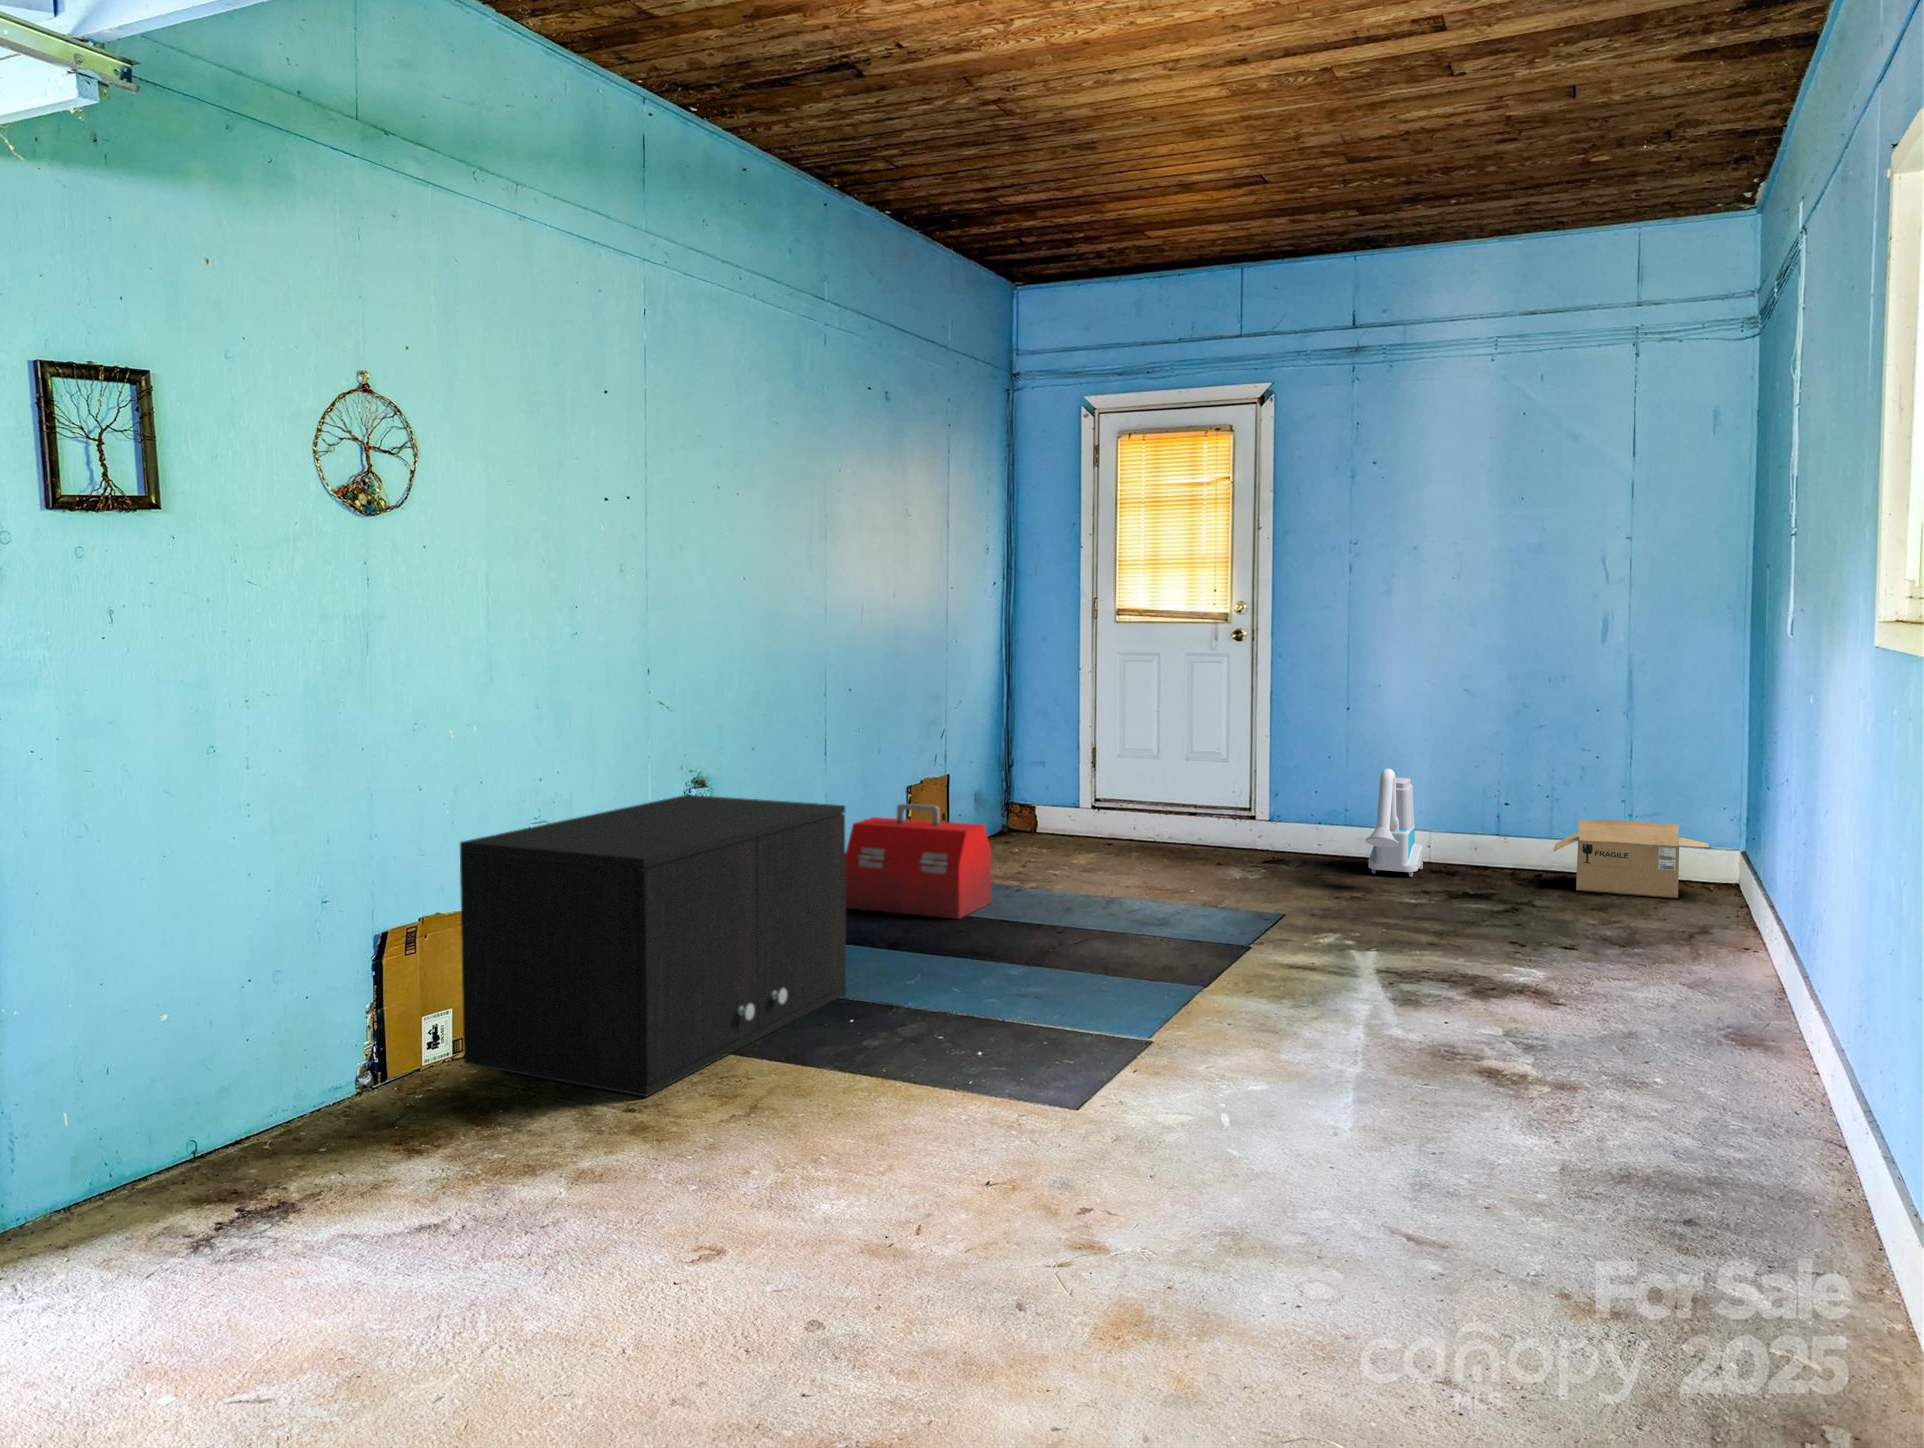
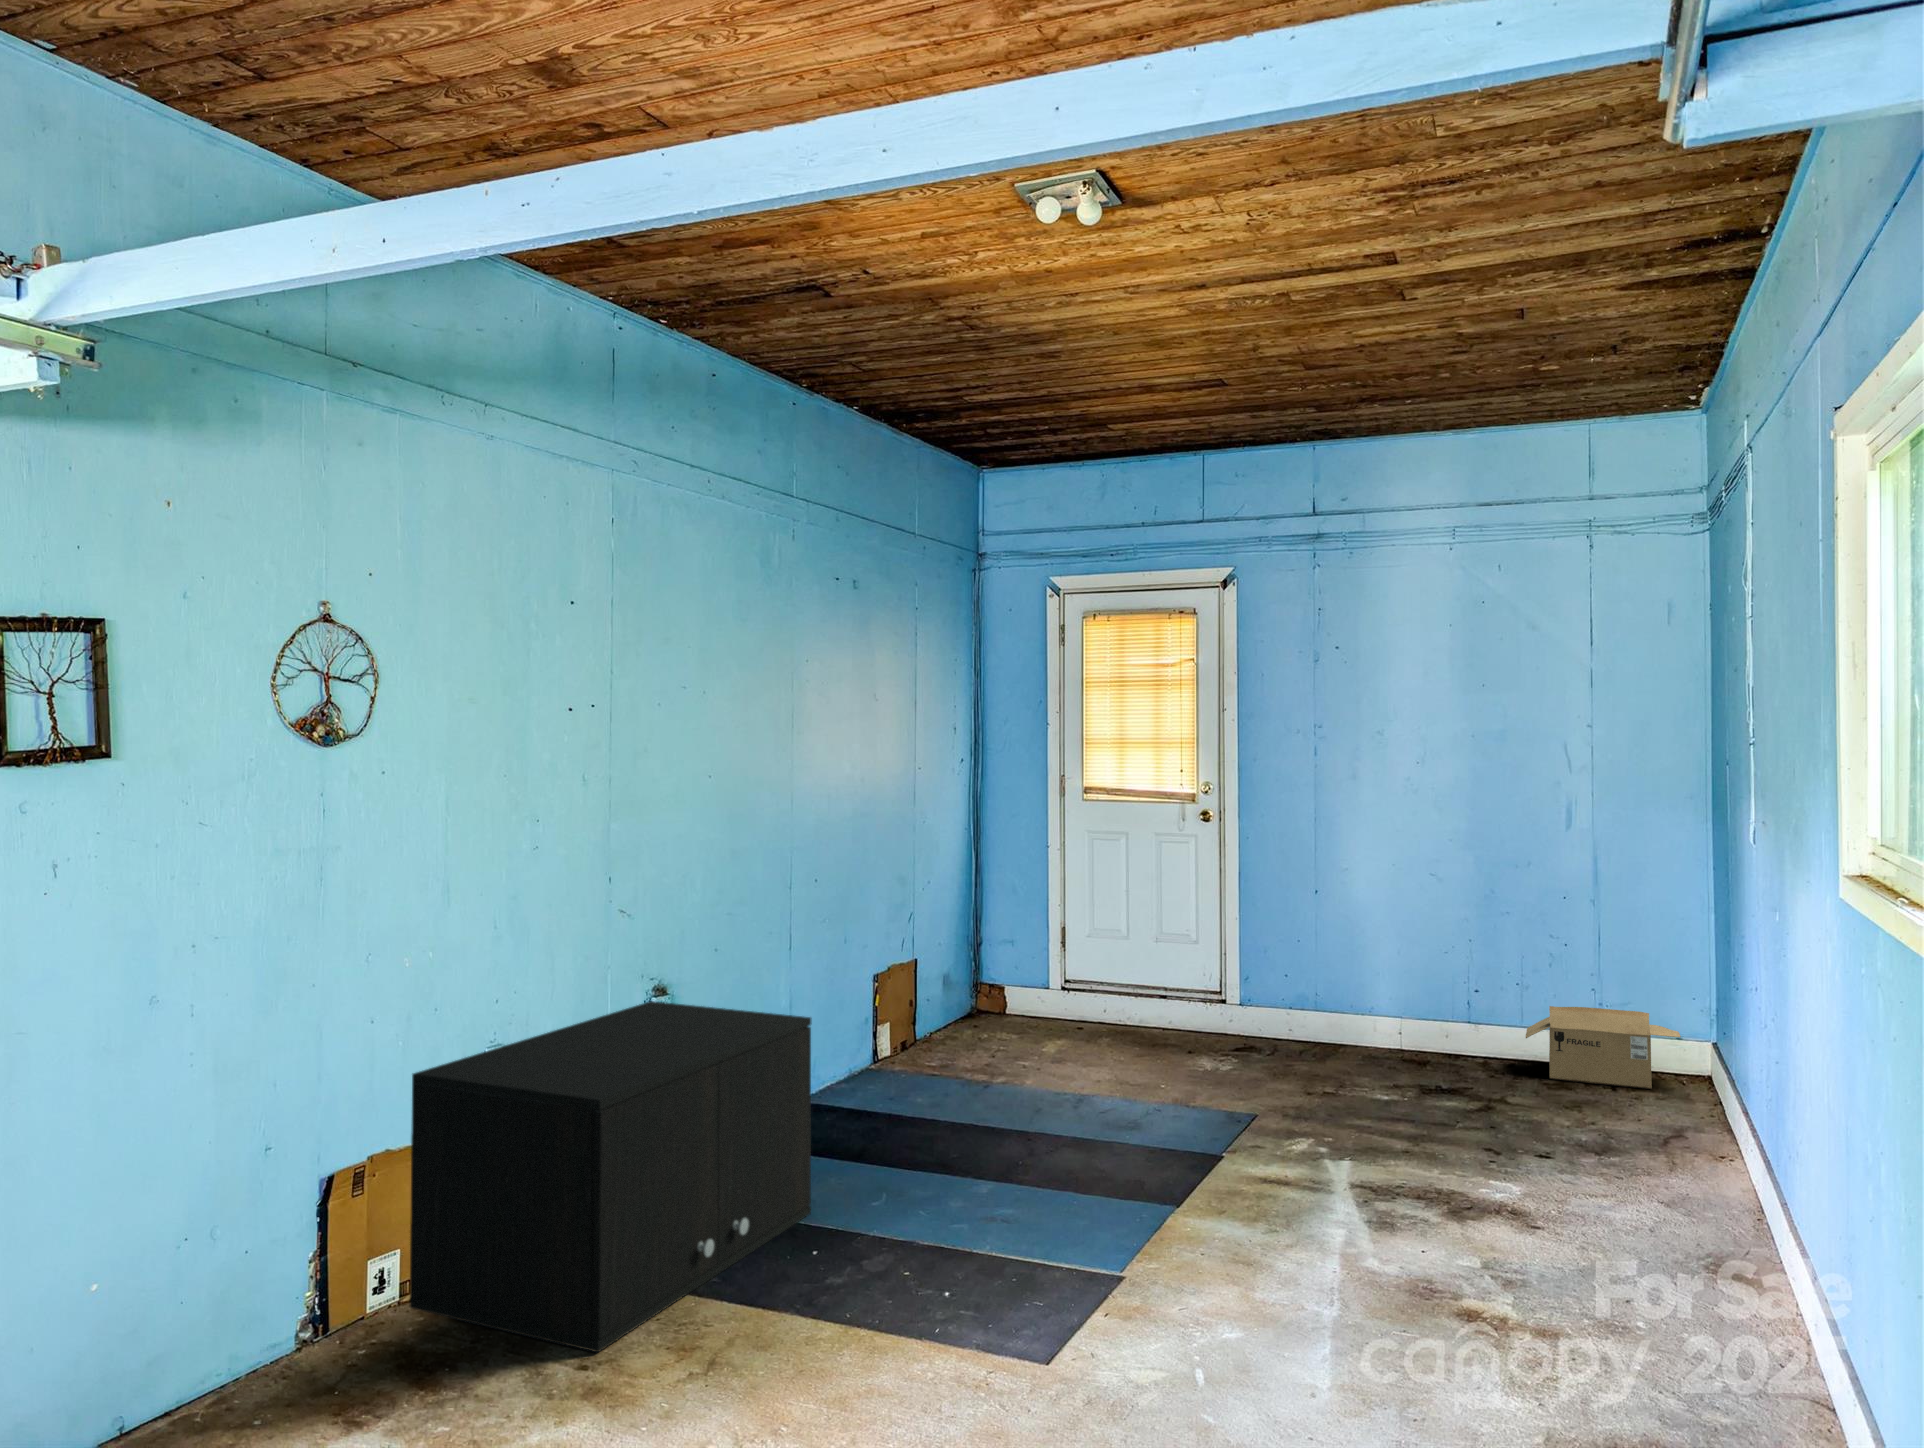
vacuum cleaner: present [1365,769,1423,877] -> none [1337,953,1395,1061]
toolbox: present [845,804,991,919] -> none [813,993,961,1116]

